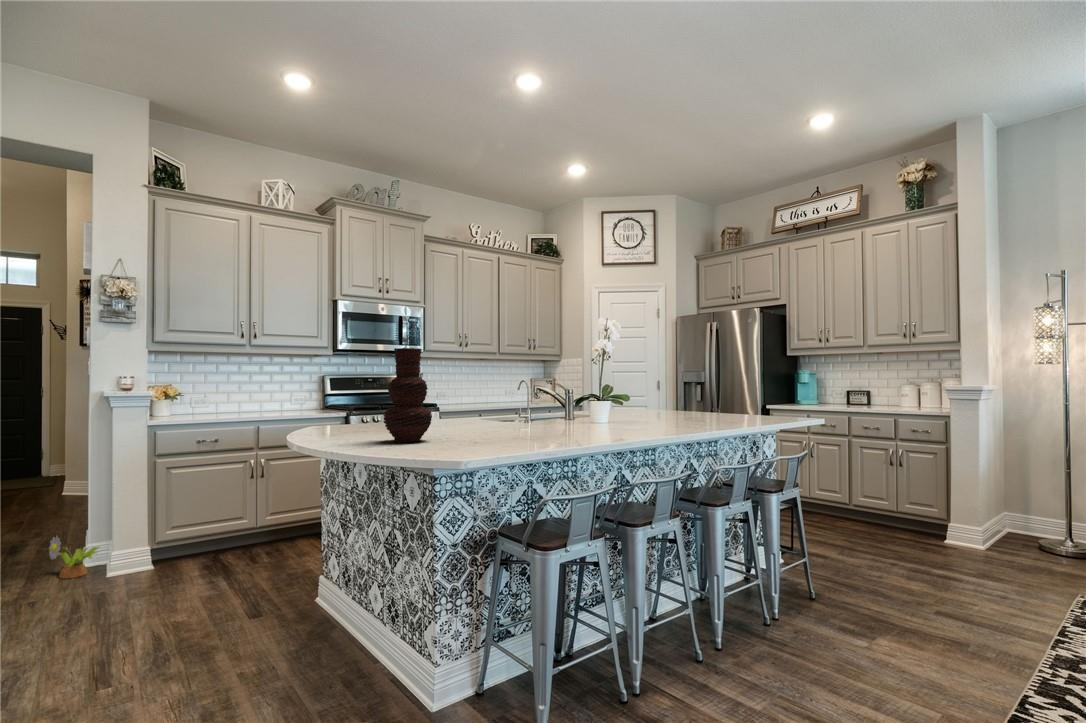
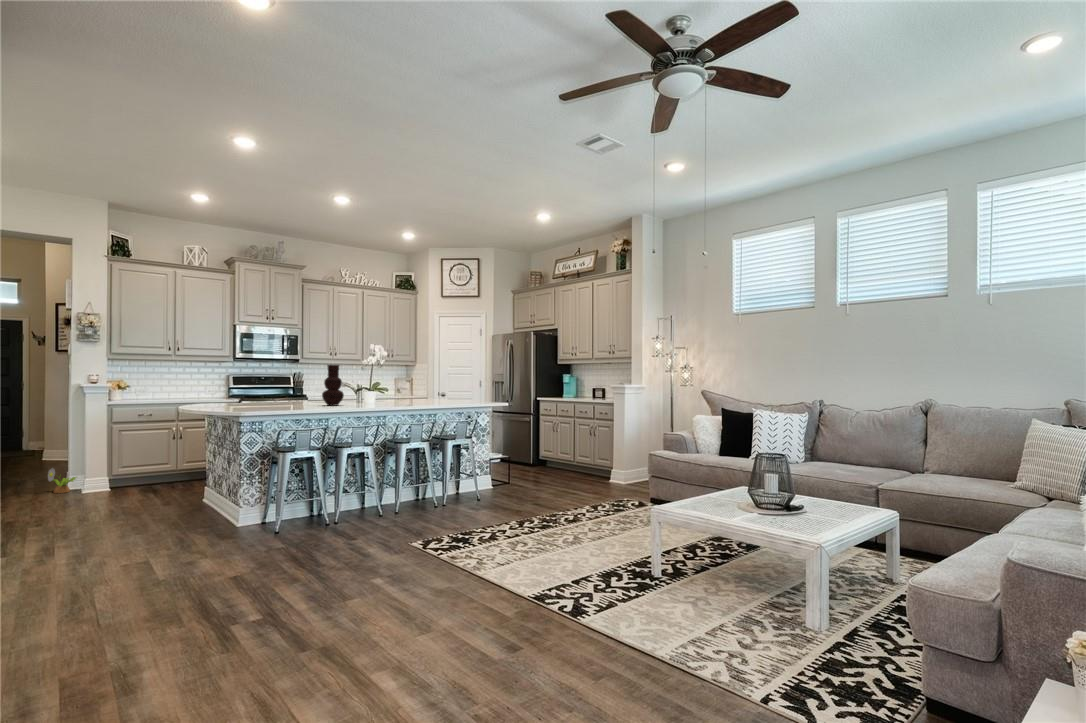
vase: present [383,348,432,442] -> present [322,365,344,406]

